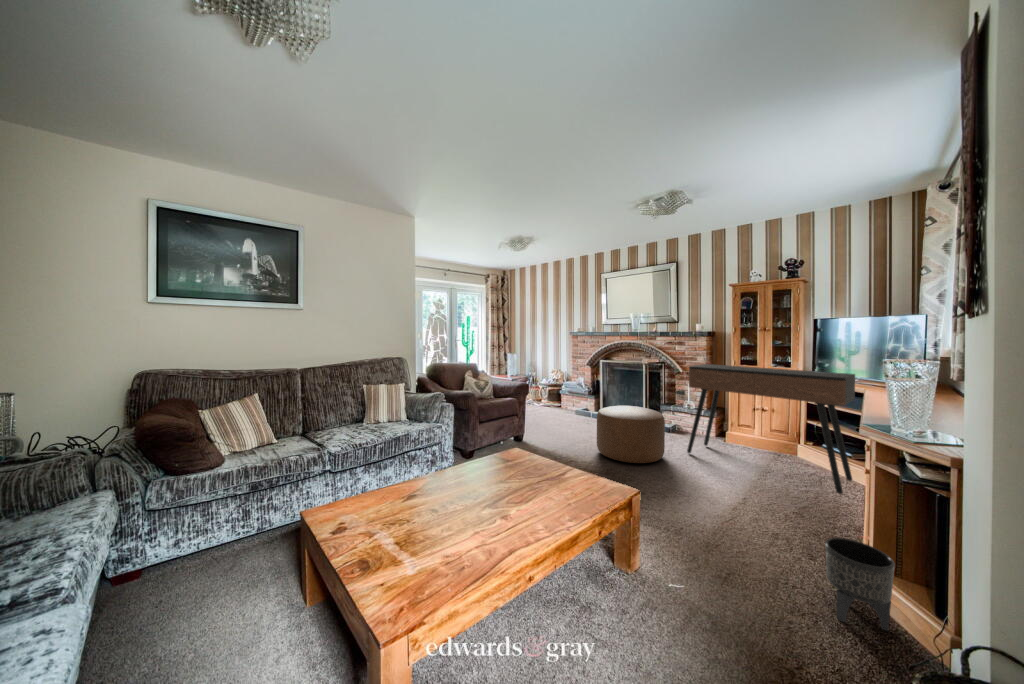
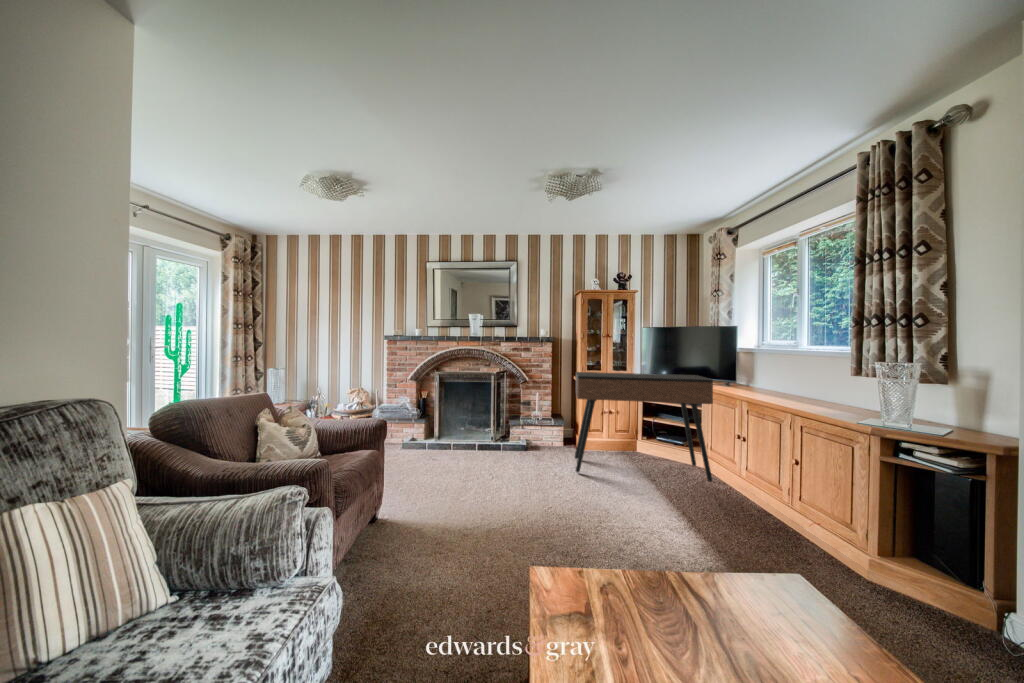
ottoman: present [597,406,665,463] -> none [494,430,577,509]
planter: present [825,538,895,631] -> none [899,547,976,643]

